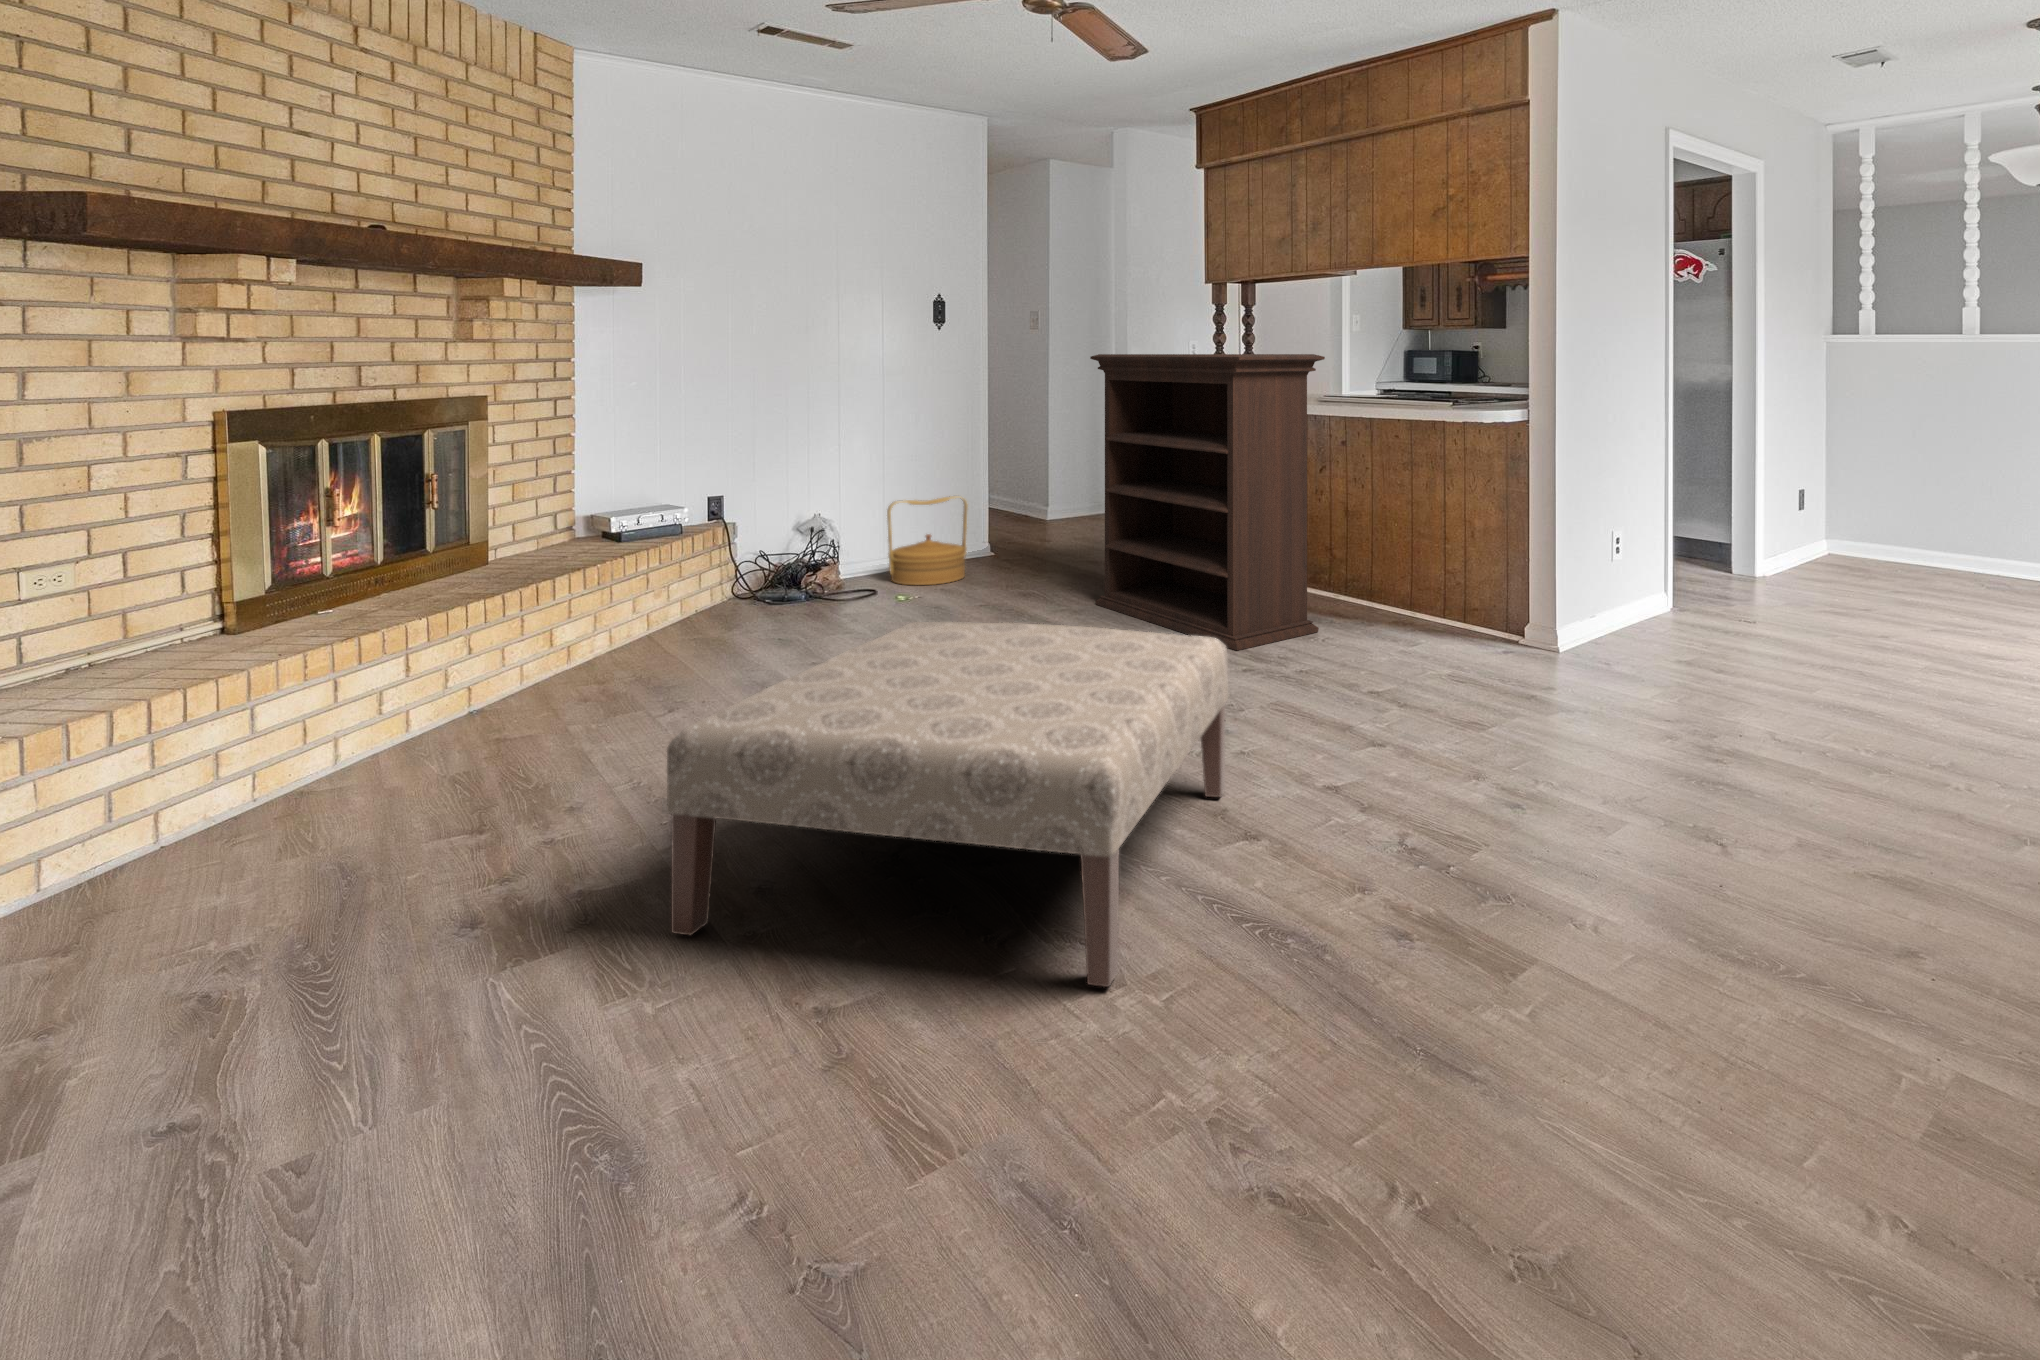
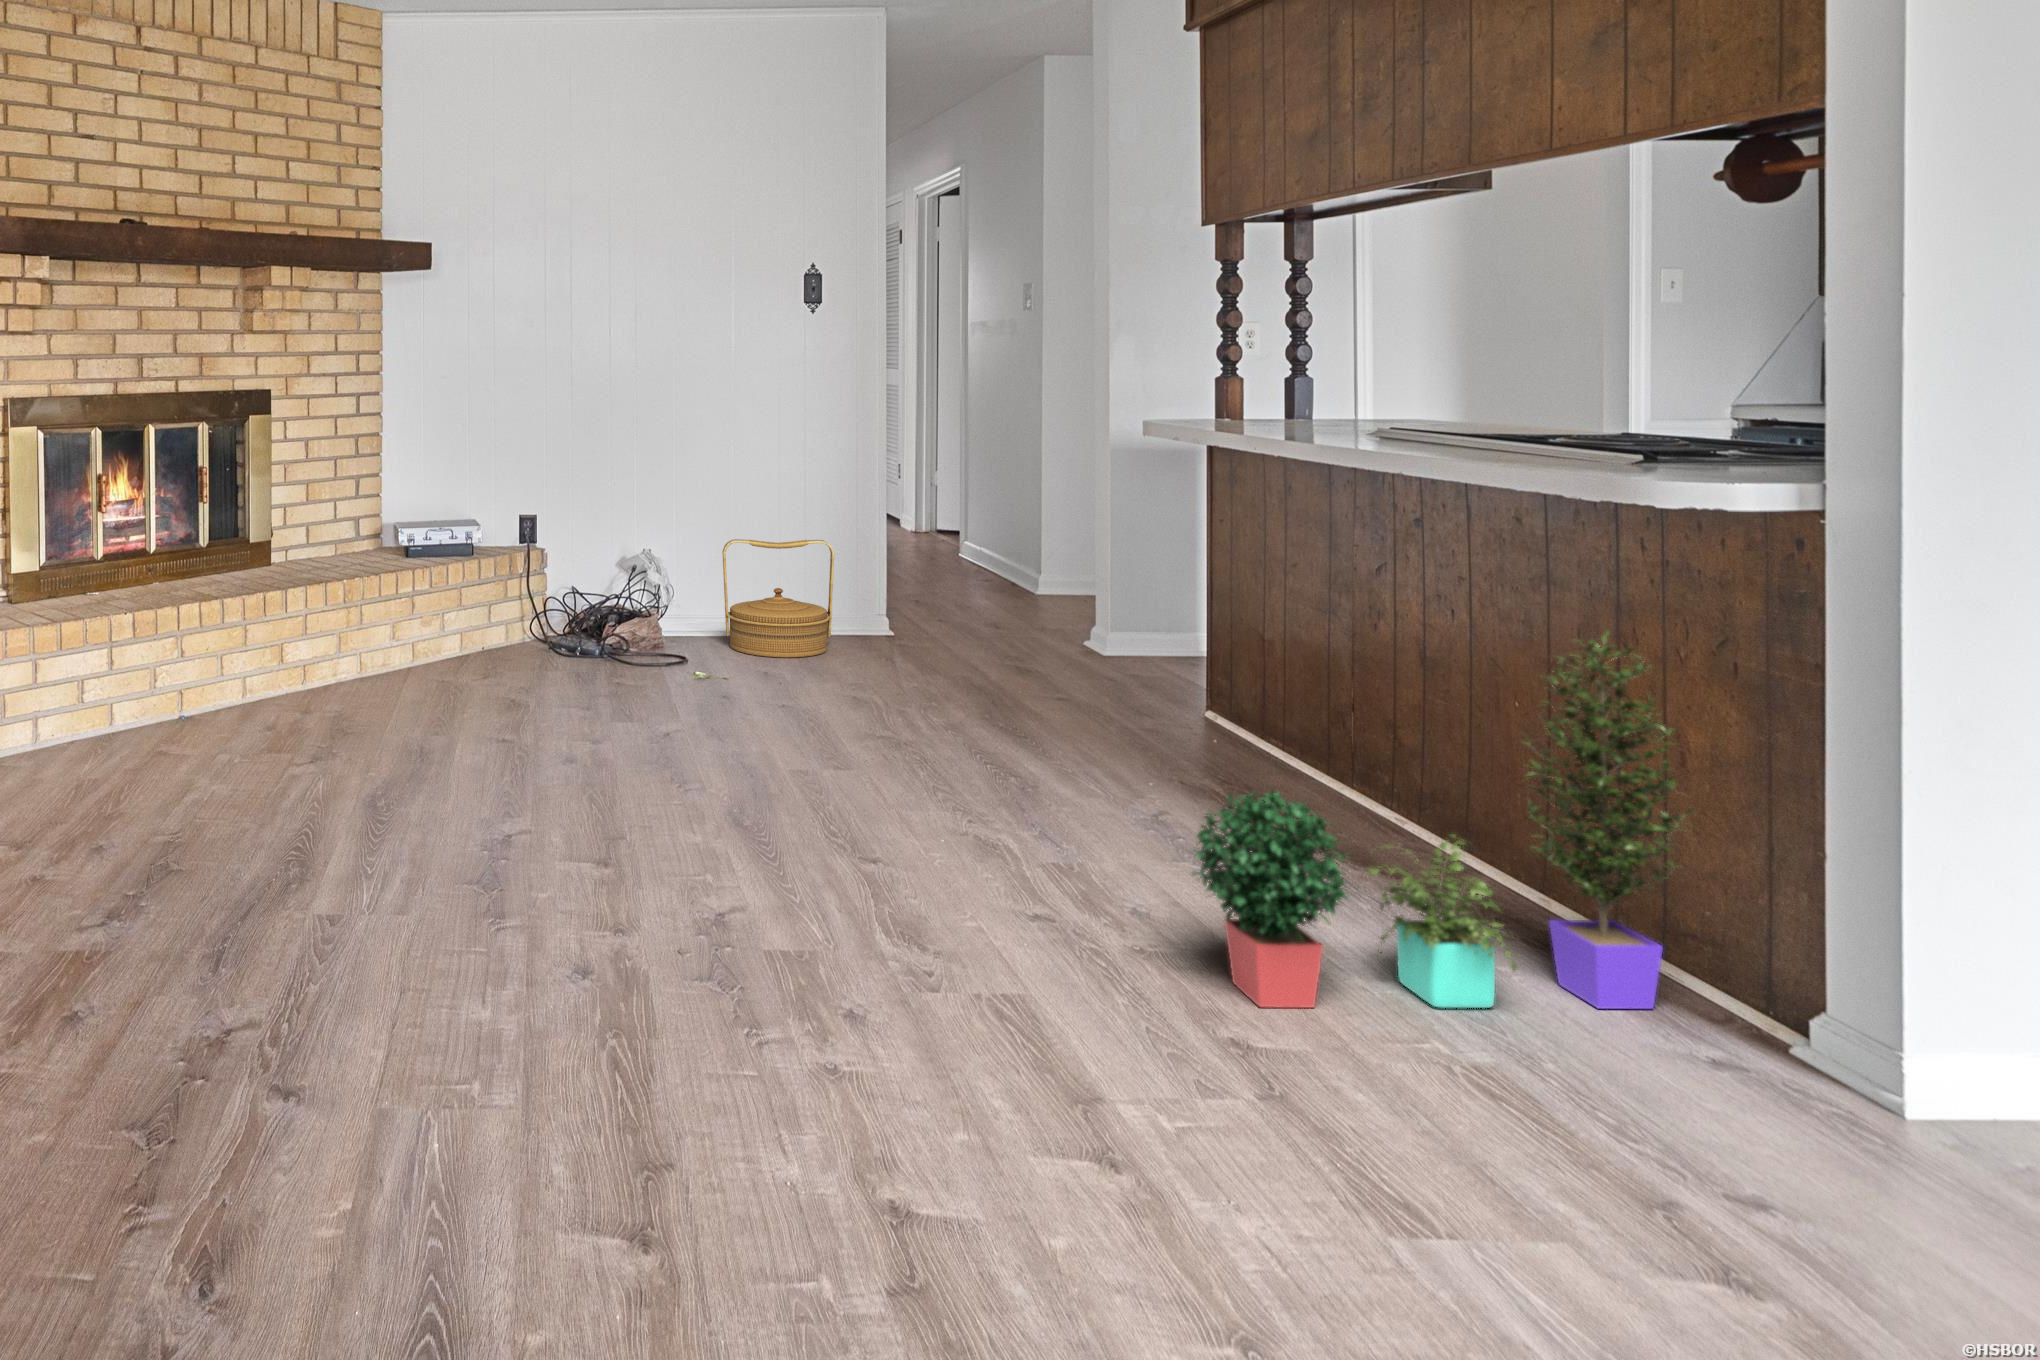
bookshelf: present [1090,354,1325,650] -> none [938,344,1262,833]
potted plant: none [1372,493,1553,708] -> present [1193,631,1693,1009]
ottoman: present [667,622,1228,987] -> none [17,691,752,1231]

